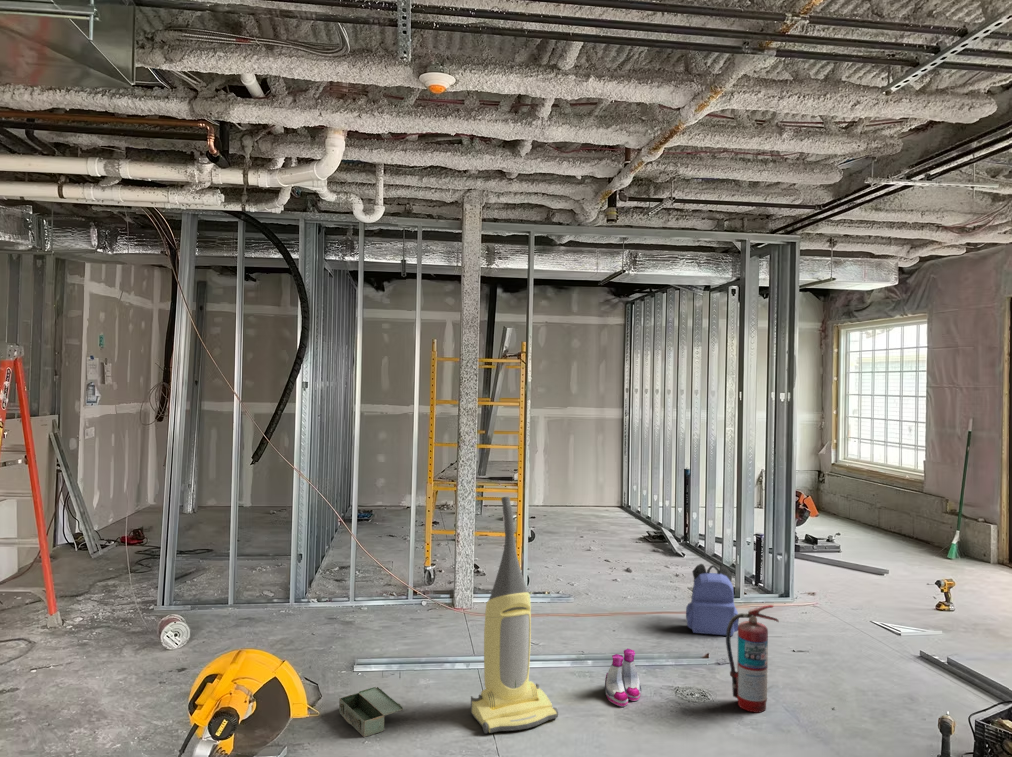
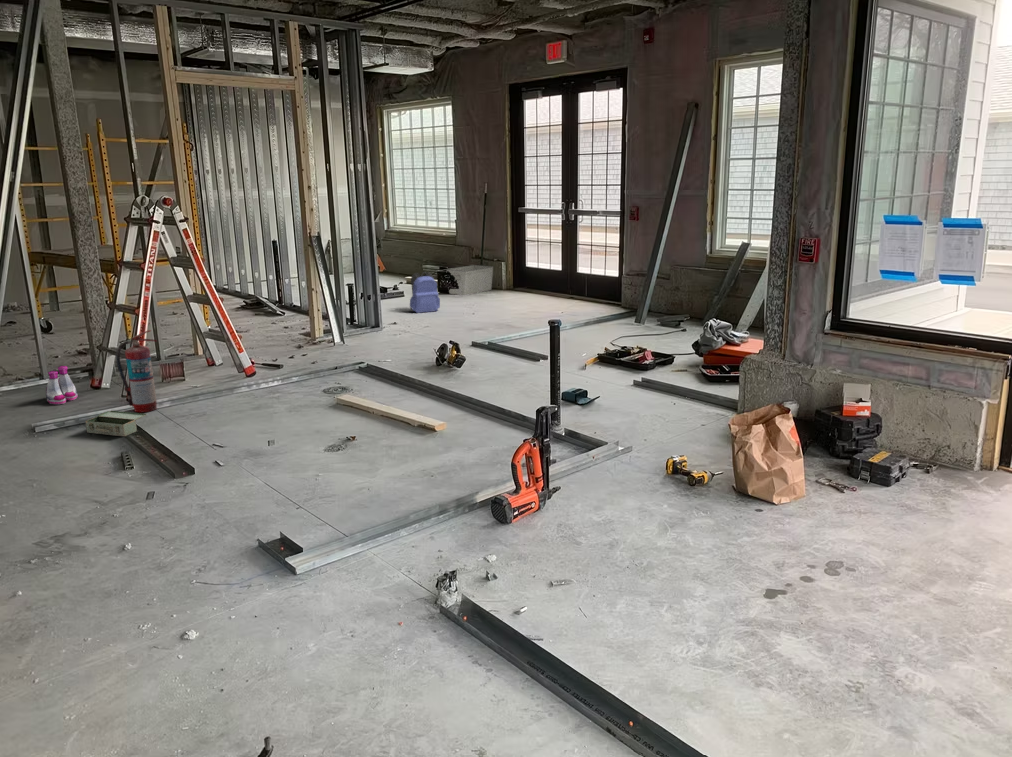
vacuum cleaner: present [471,497,558,733] -> none [193,247,261,417]
storage bin: none [904,522,978,563] -> present [447,265,493,295]
backpack: present [686,564,739,636] -> present [410,272,440,313]
fire extinguisher: present [726,605,779,713] -> present [116,330,157,412]
boots: present [605,649,641,707] -> present [46,366,78,404]

